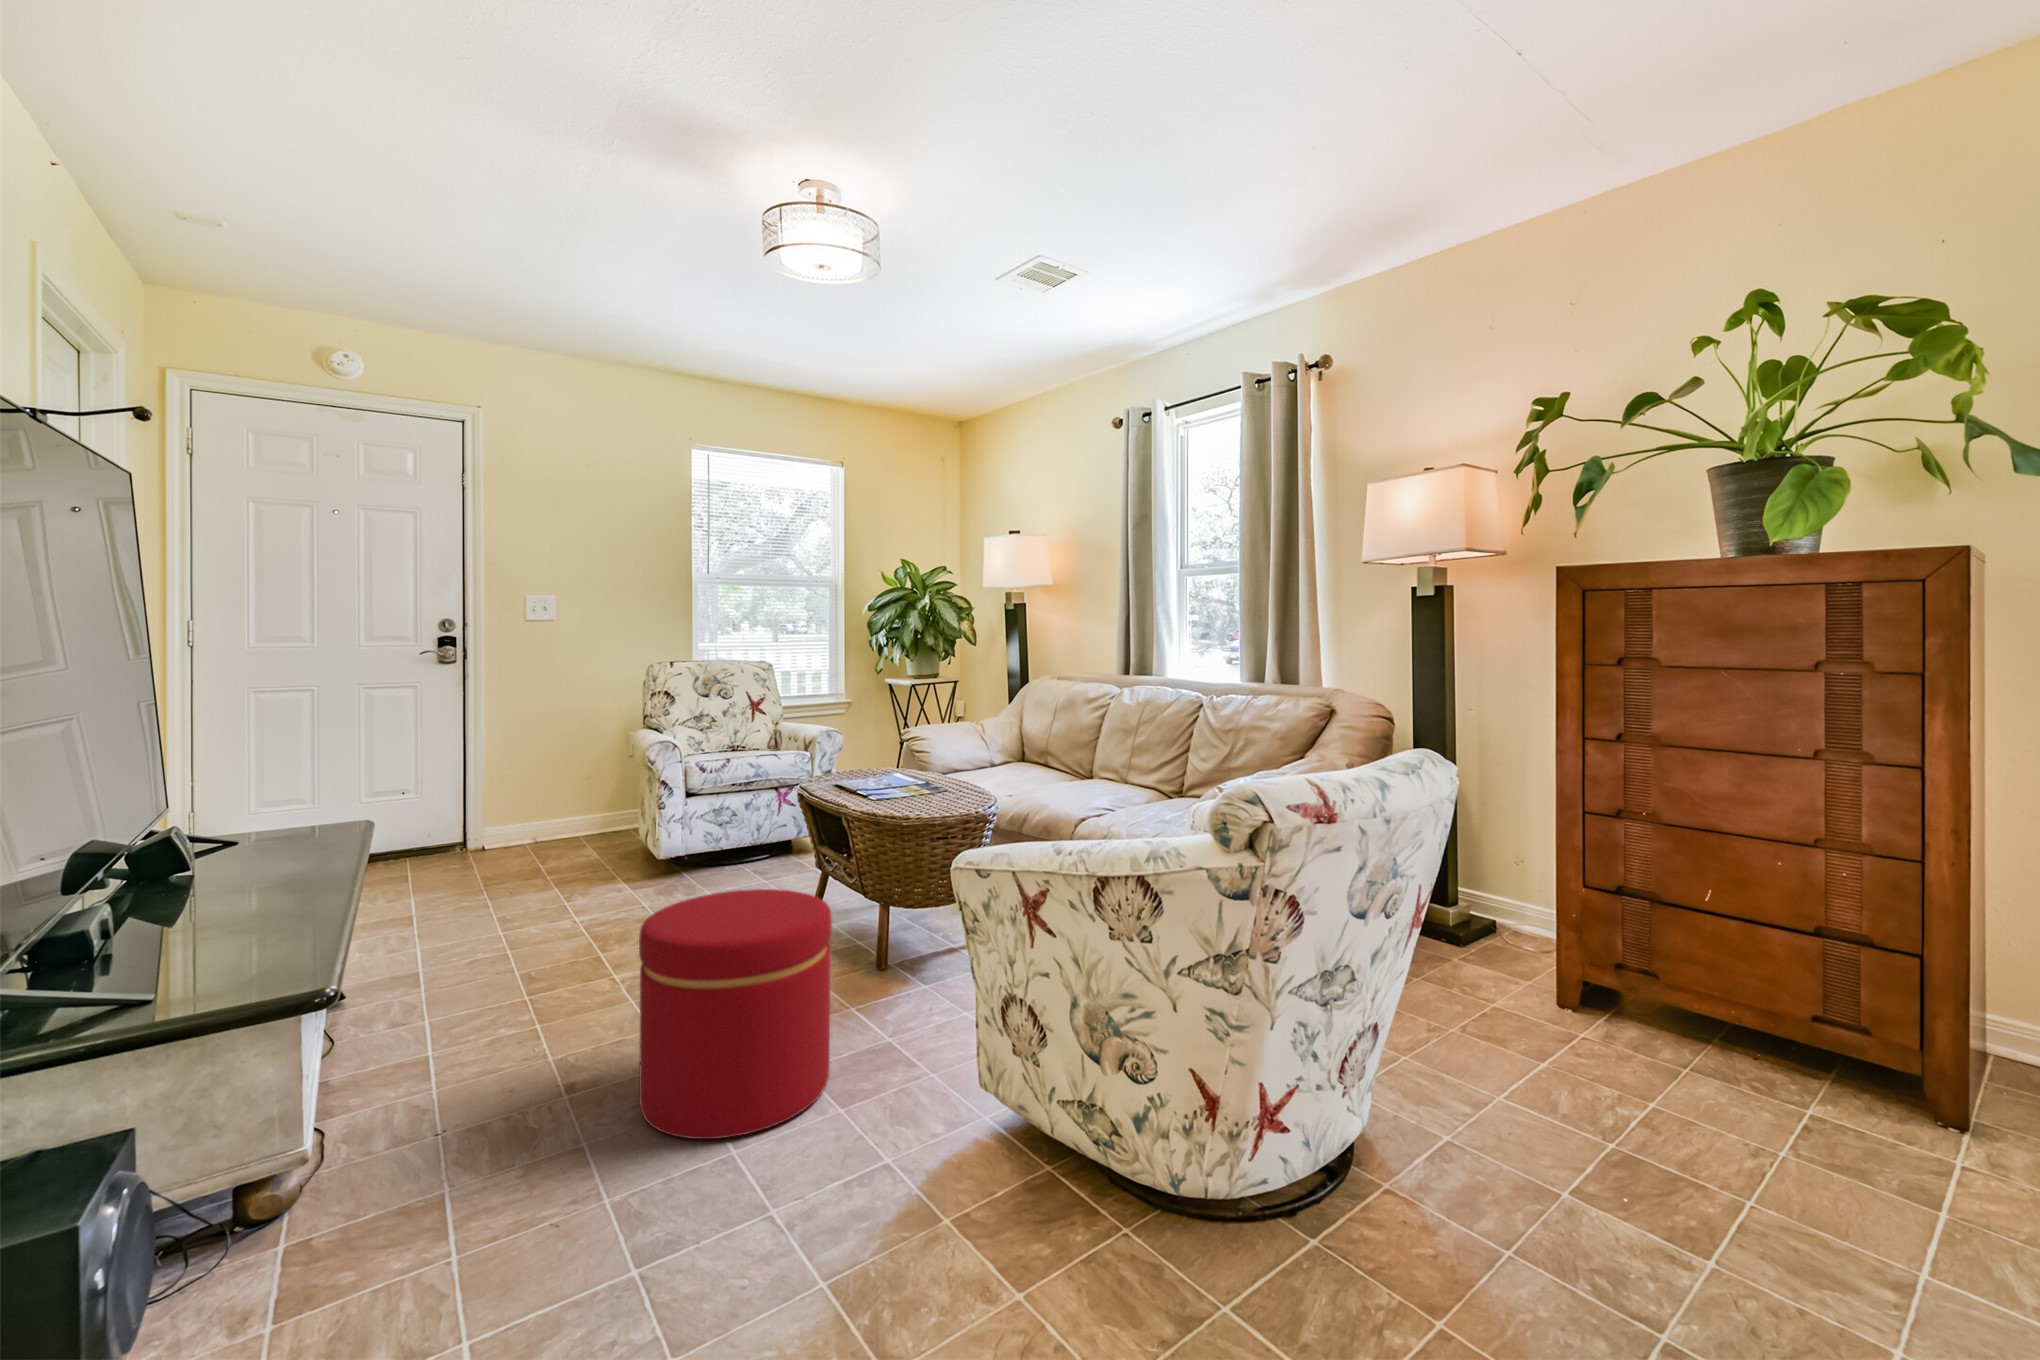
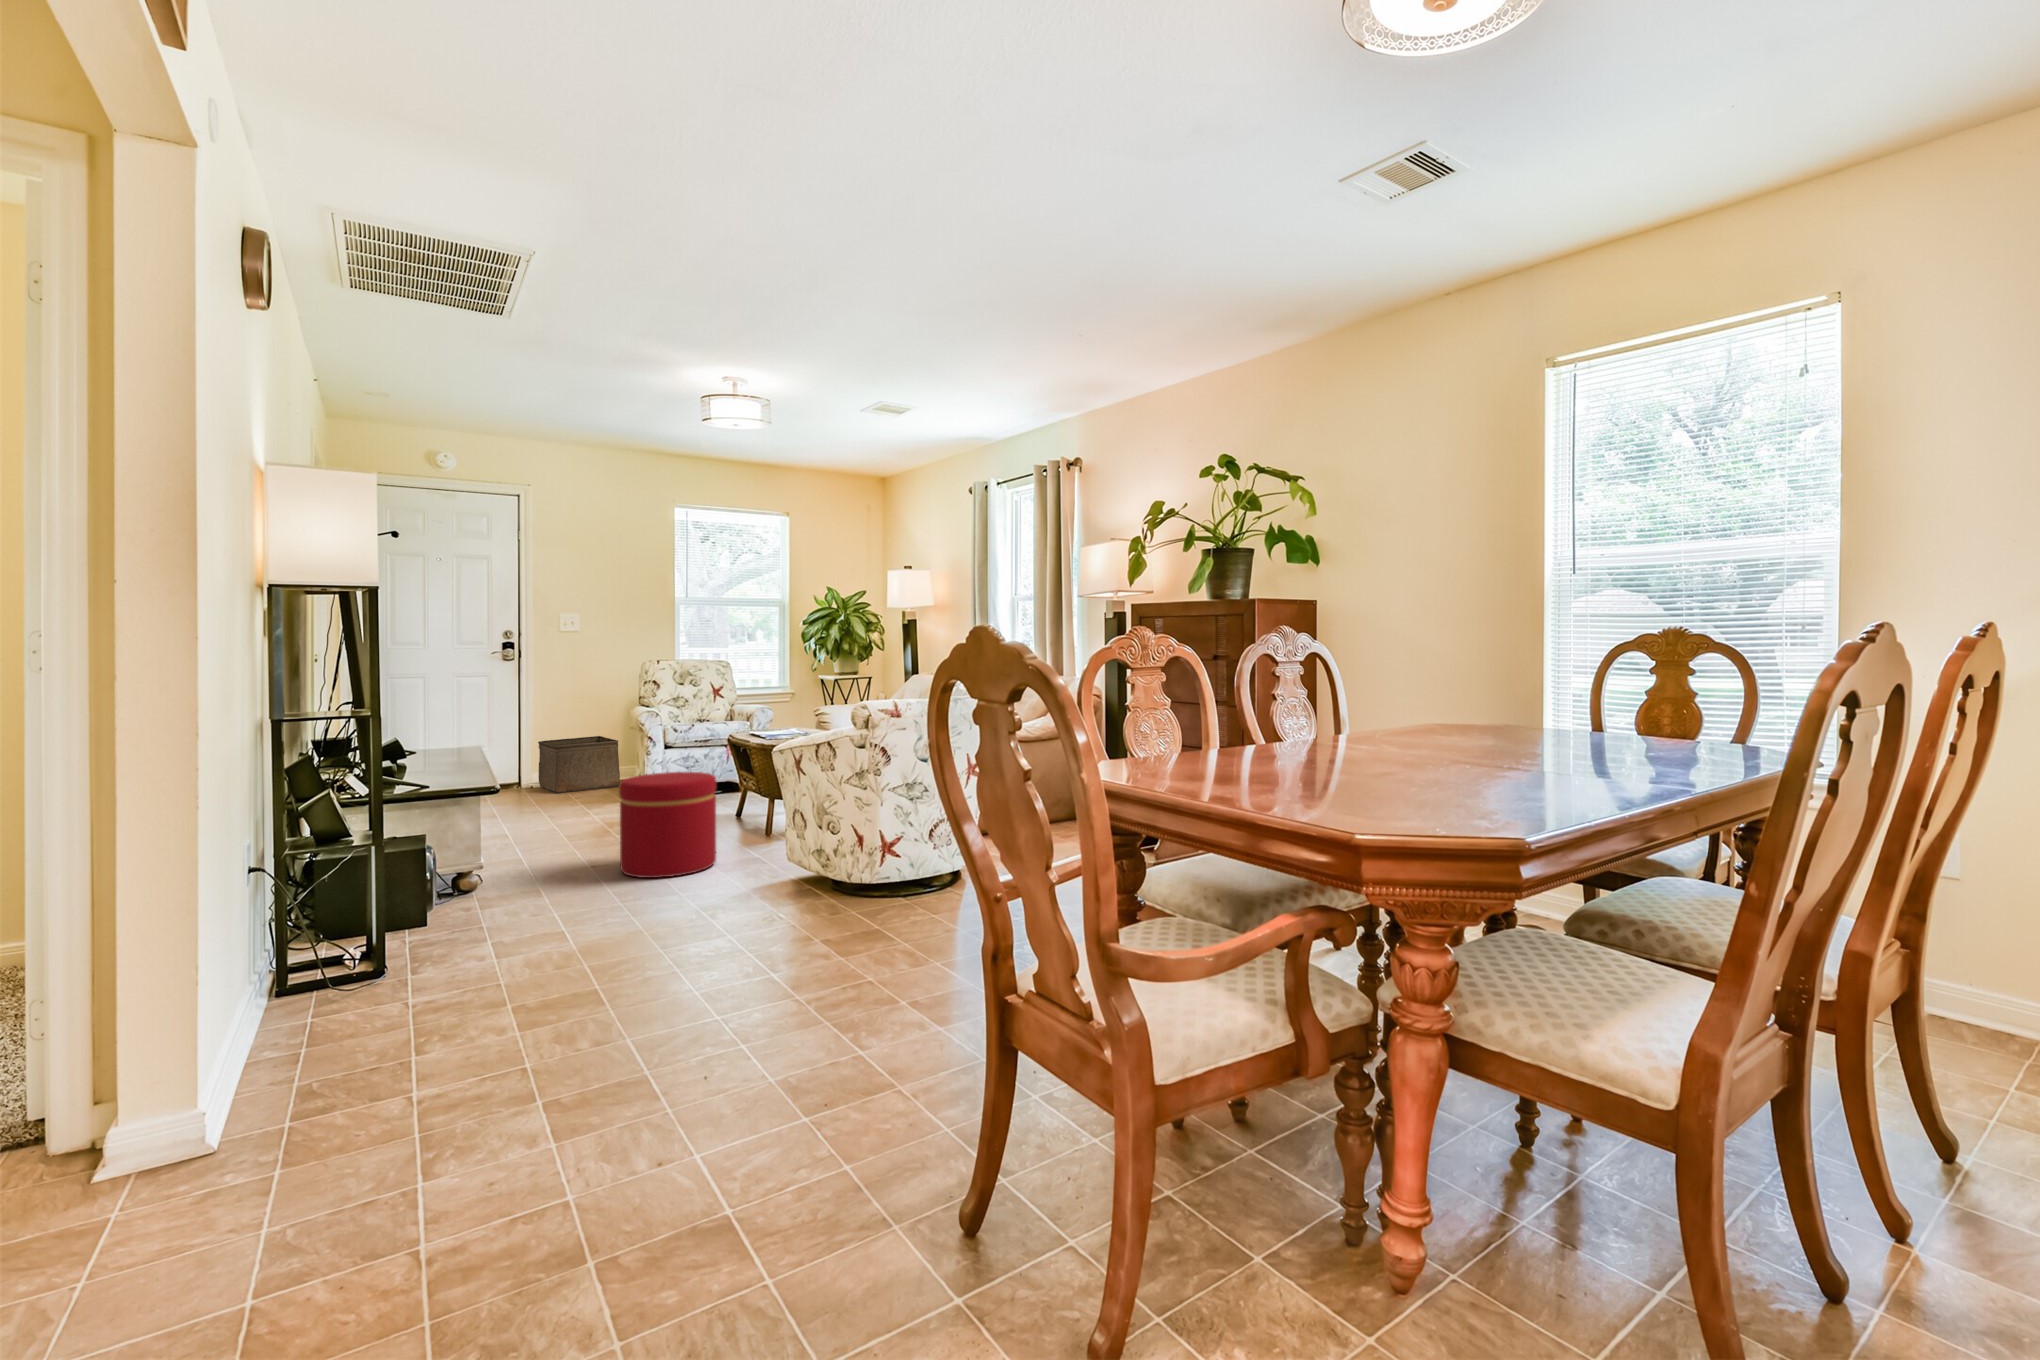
storage bin: none [489,768,614,861] -> present [538,736,620,793]

